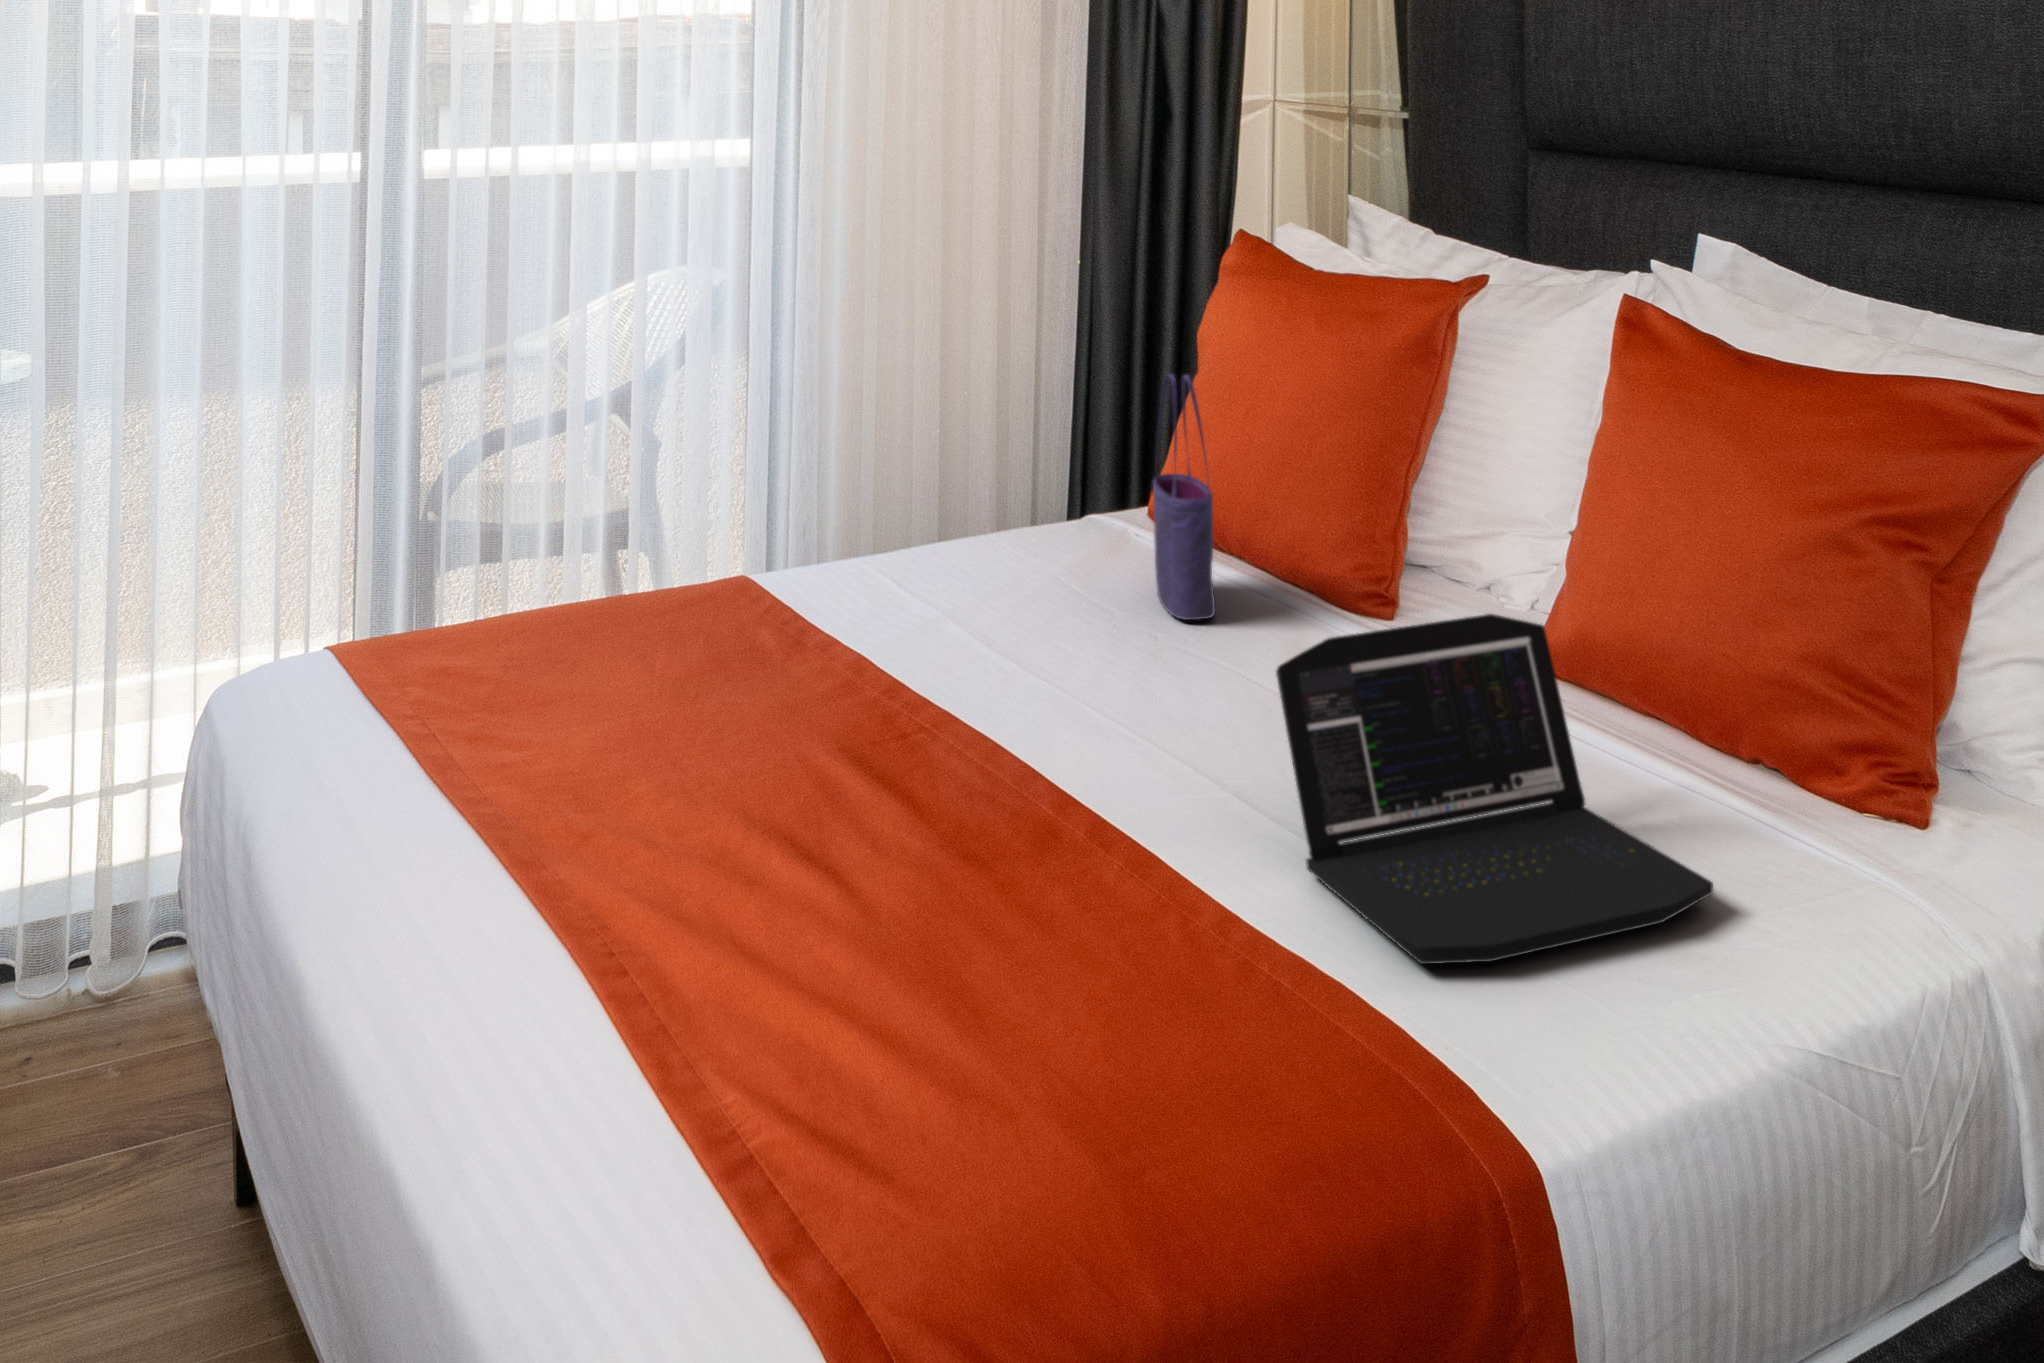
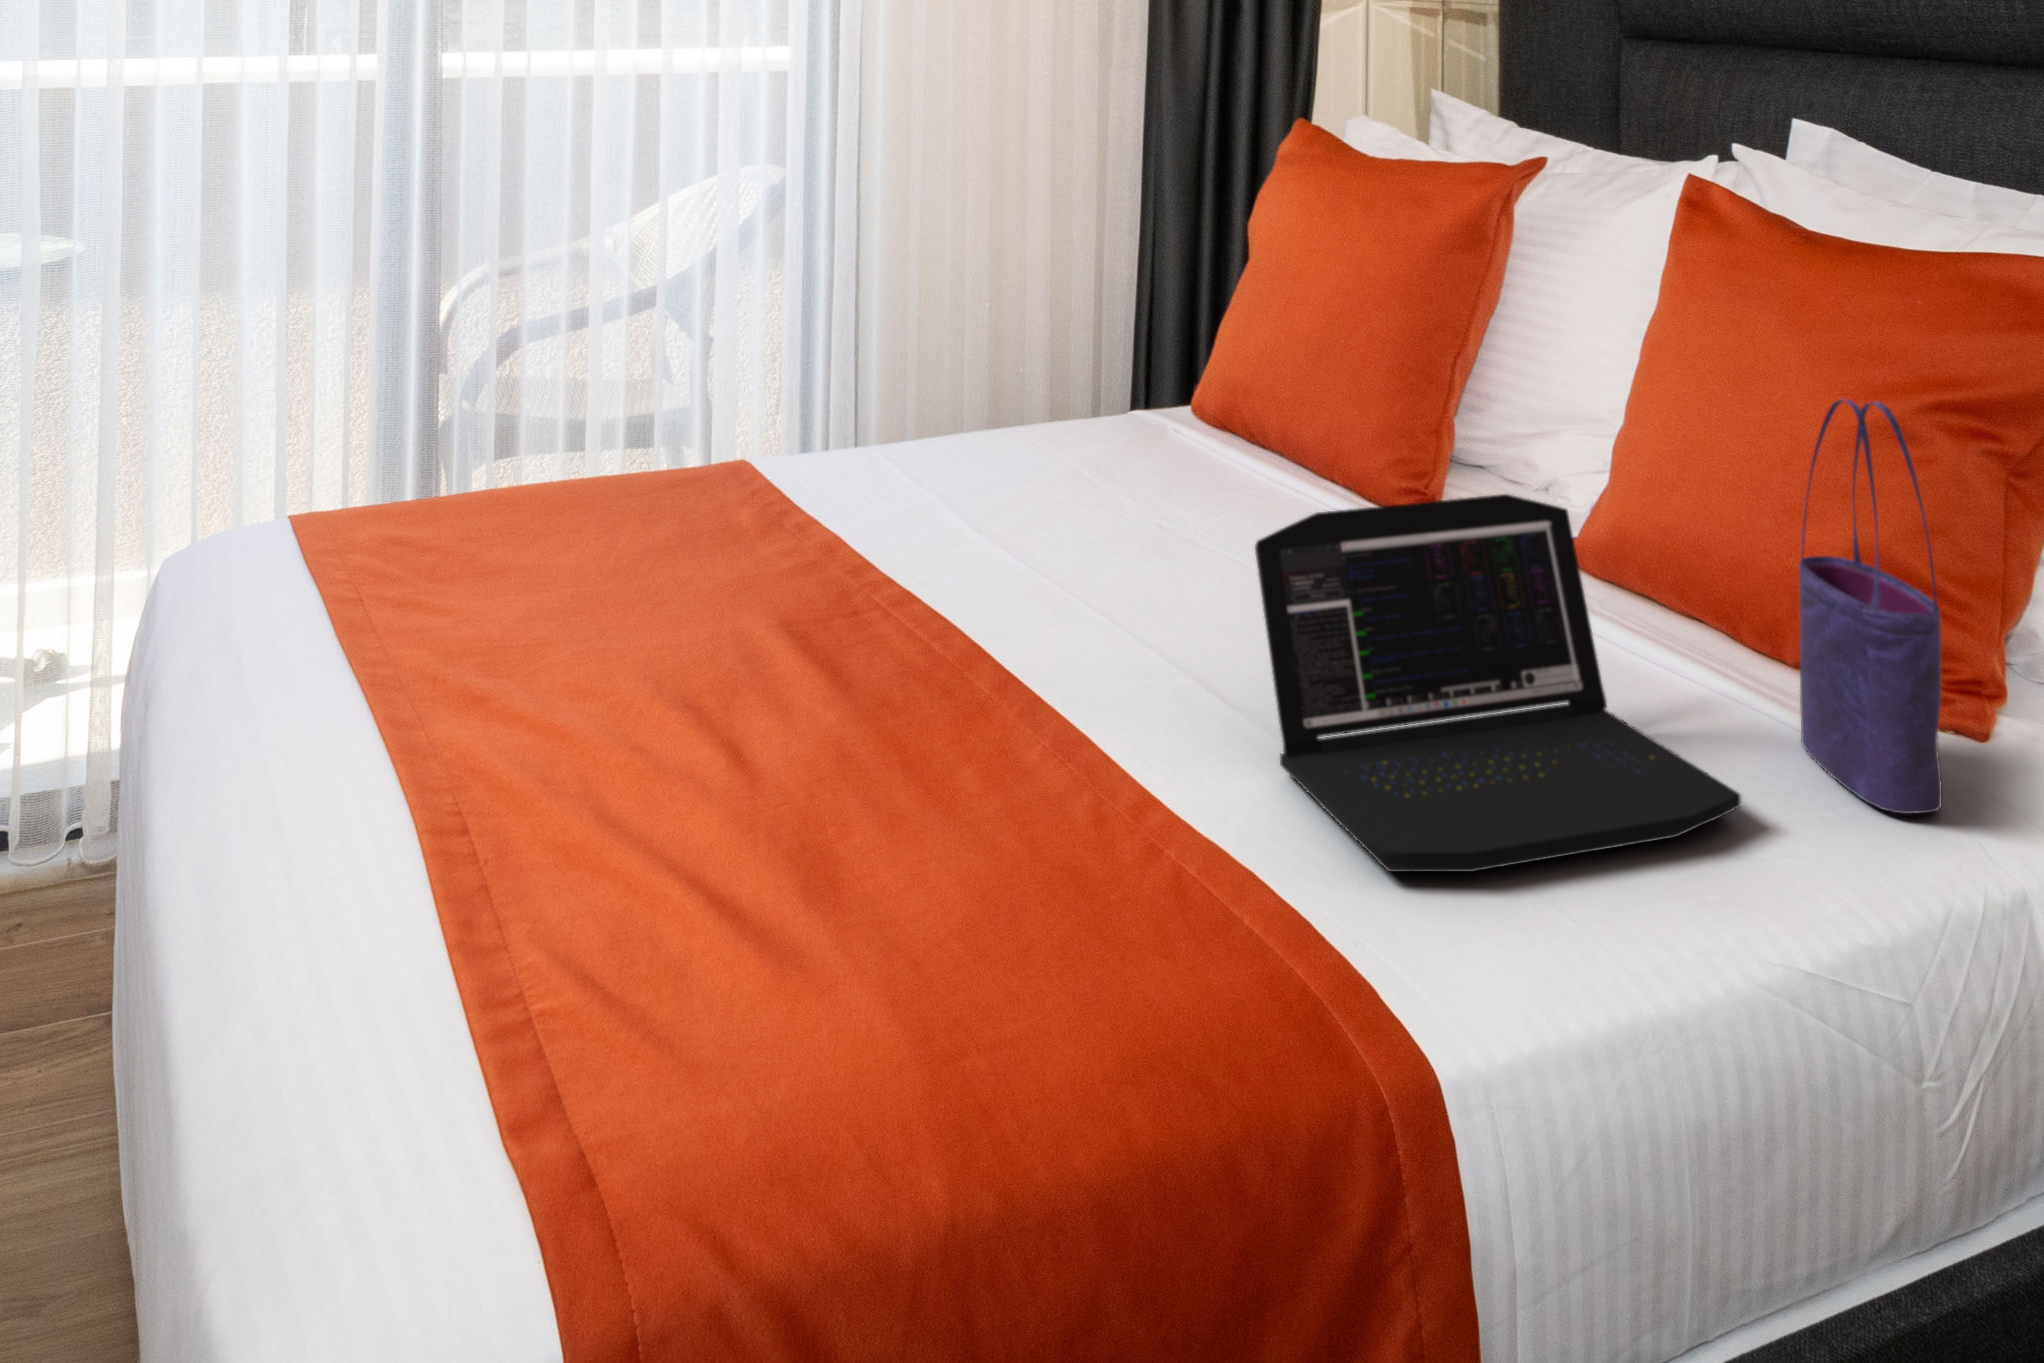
tote bag: present [1153,374,1215,620] -> present [1799,399,1942,814]

